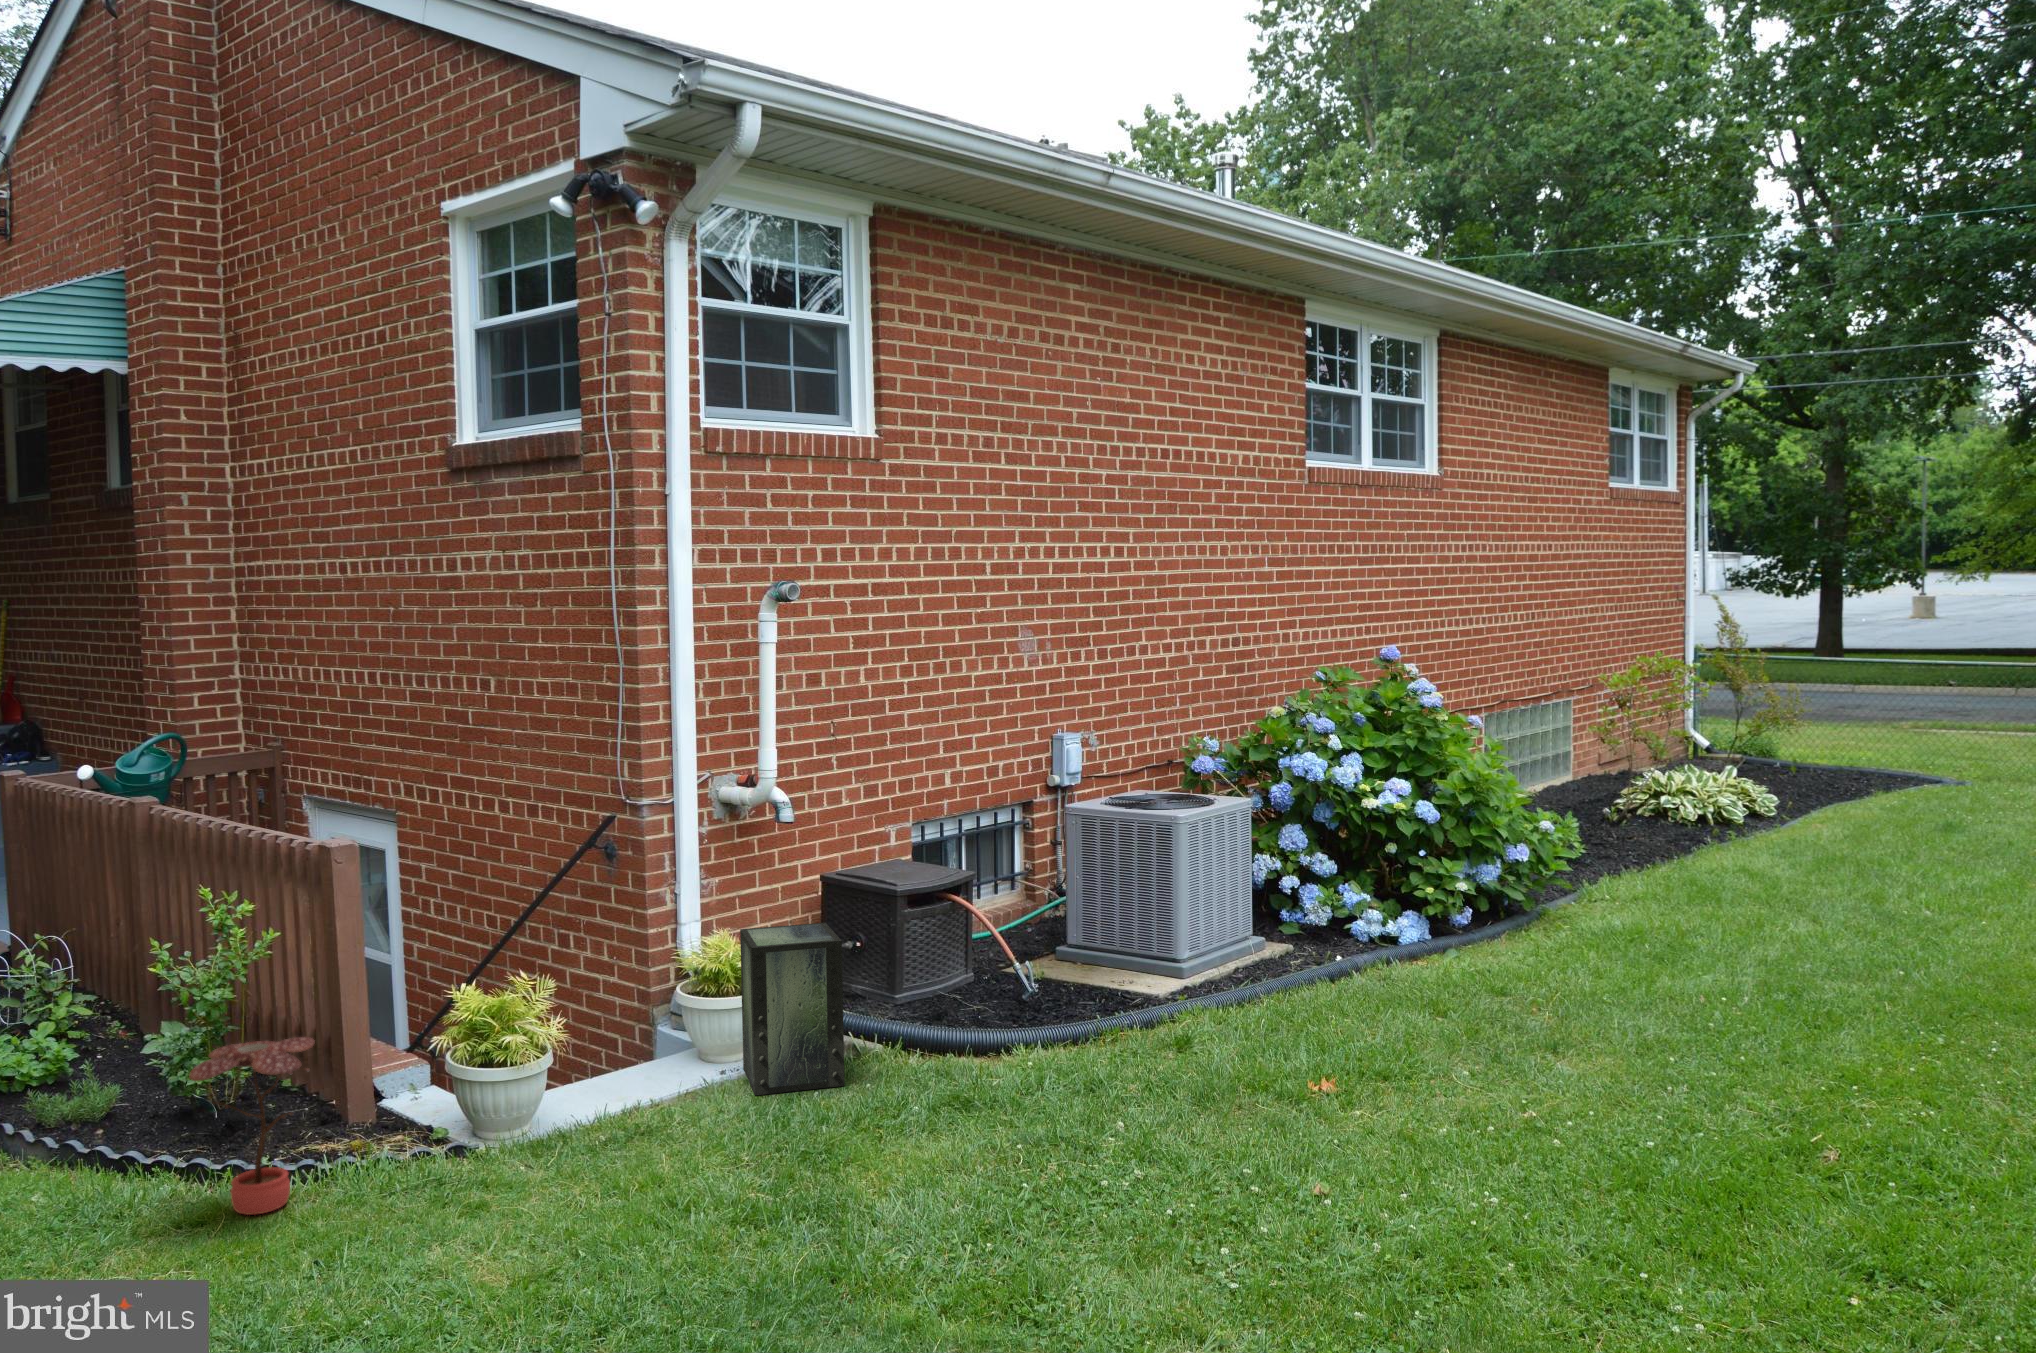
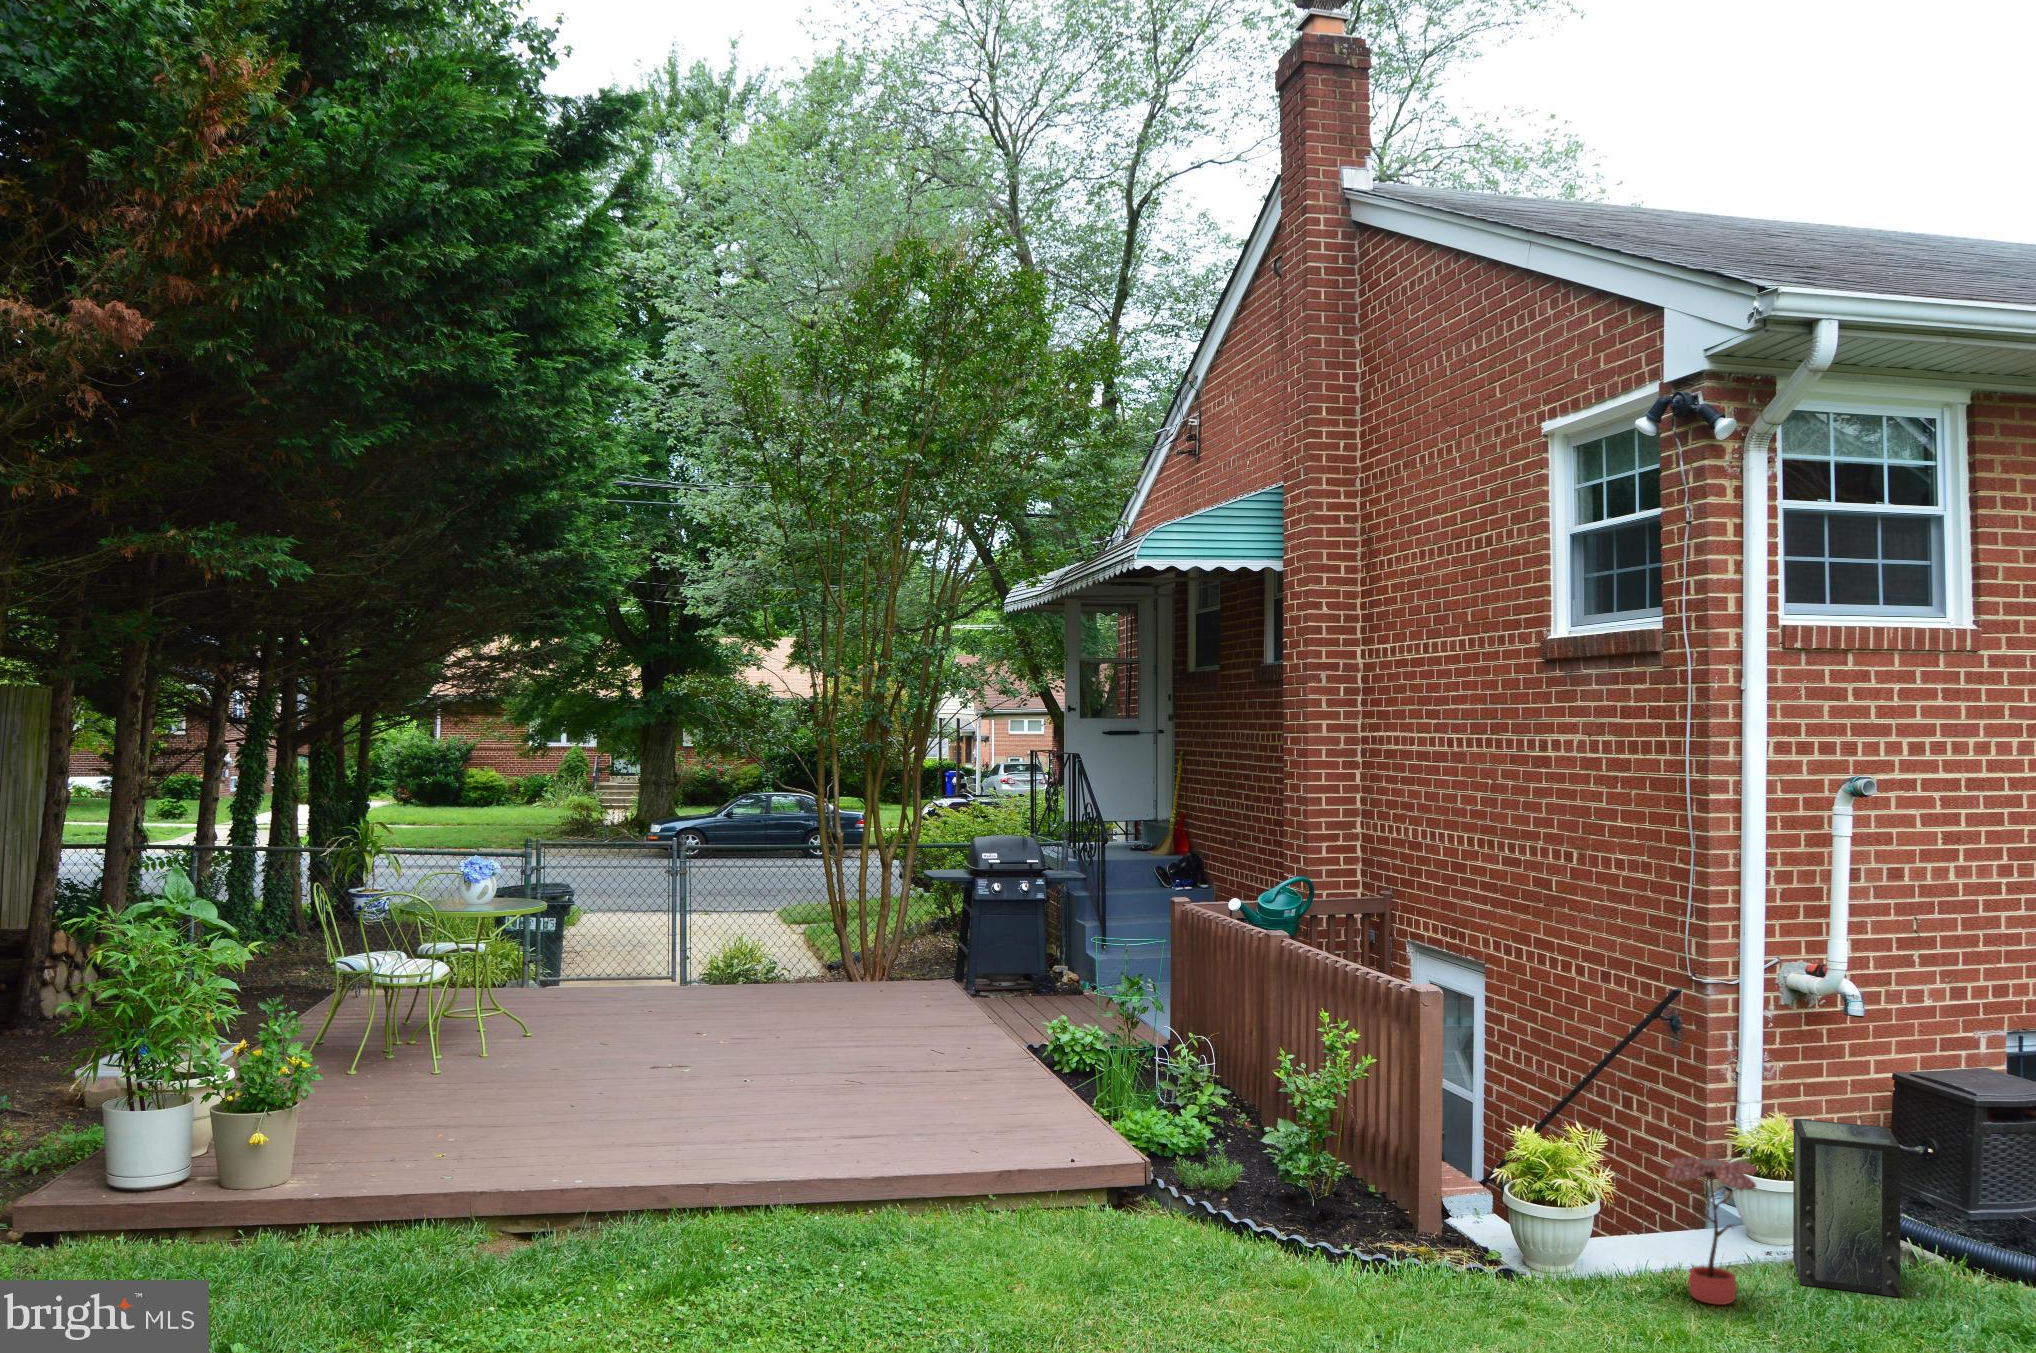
potted plant: present [189,1037,315,1215] -> present [1665,1157,1757,1305]

